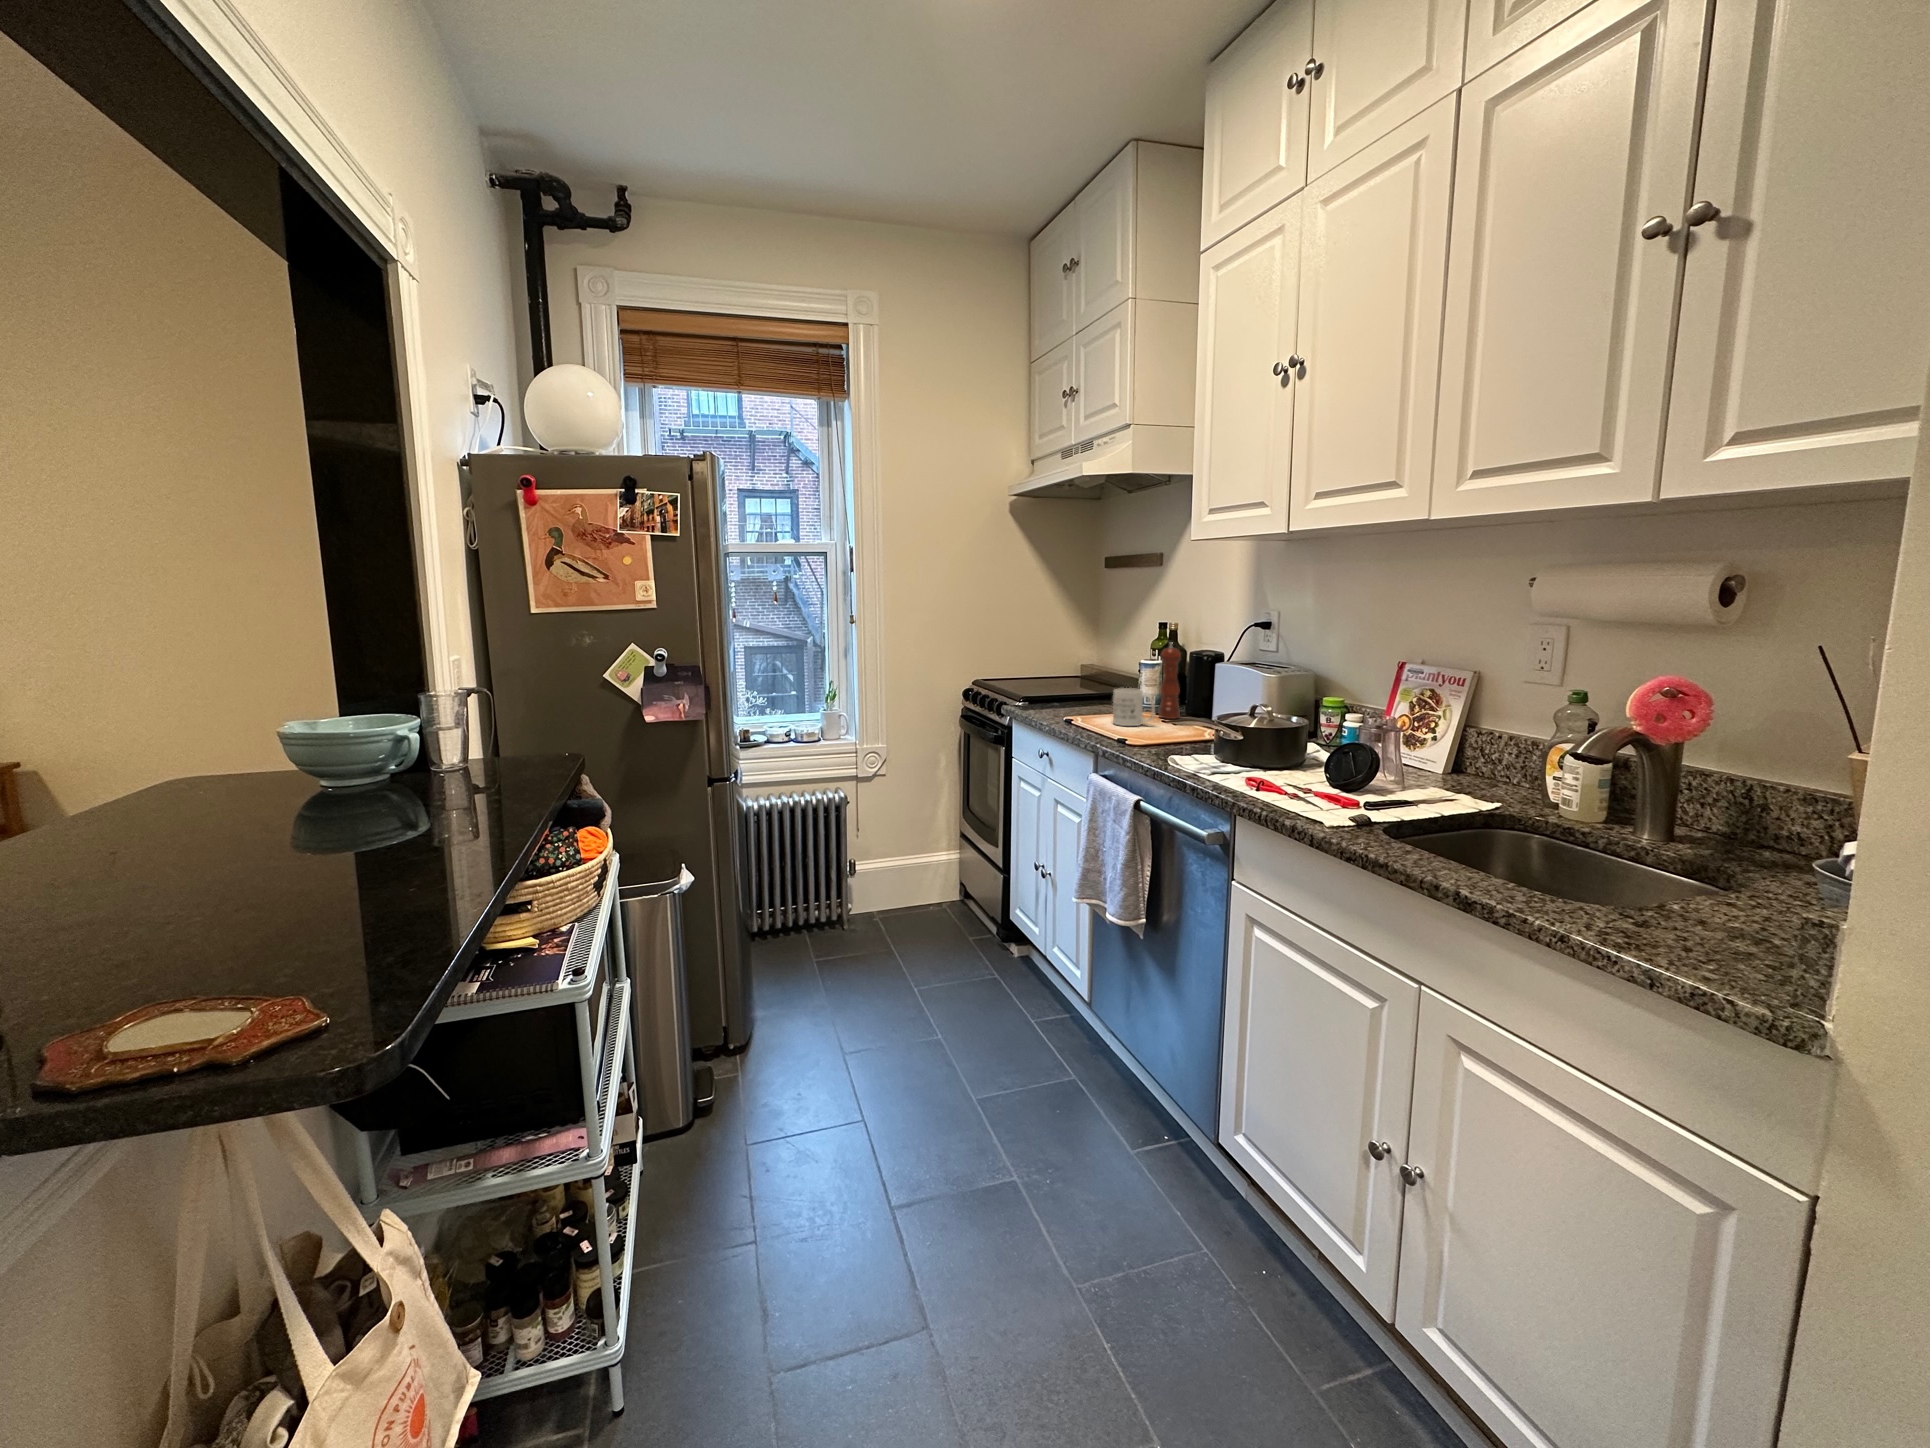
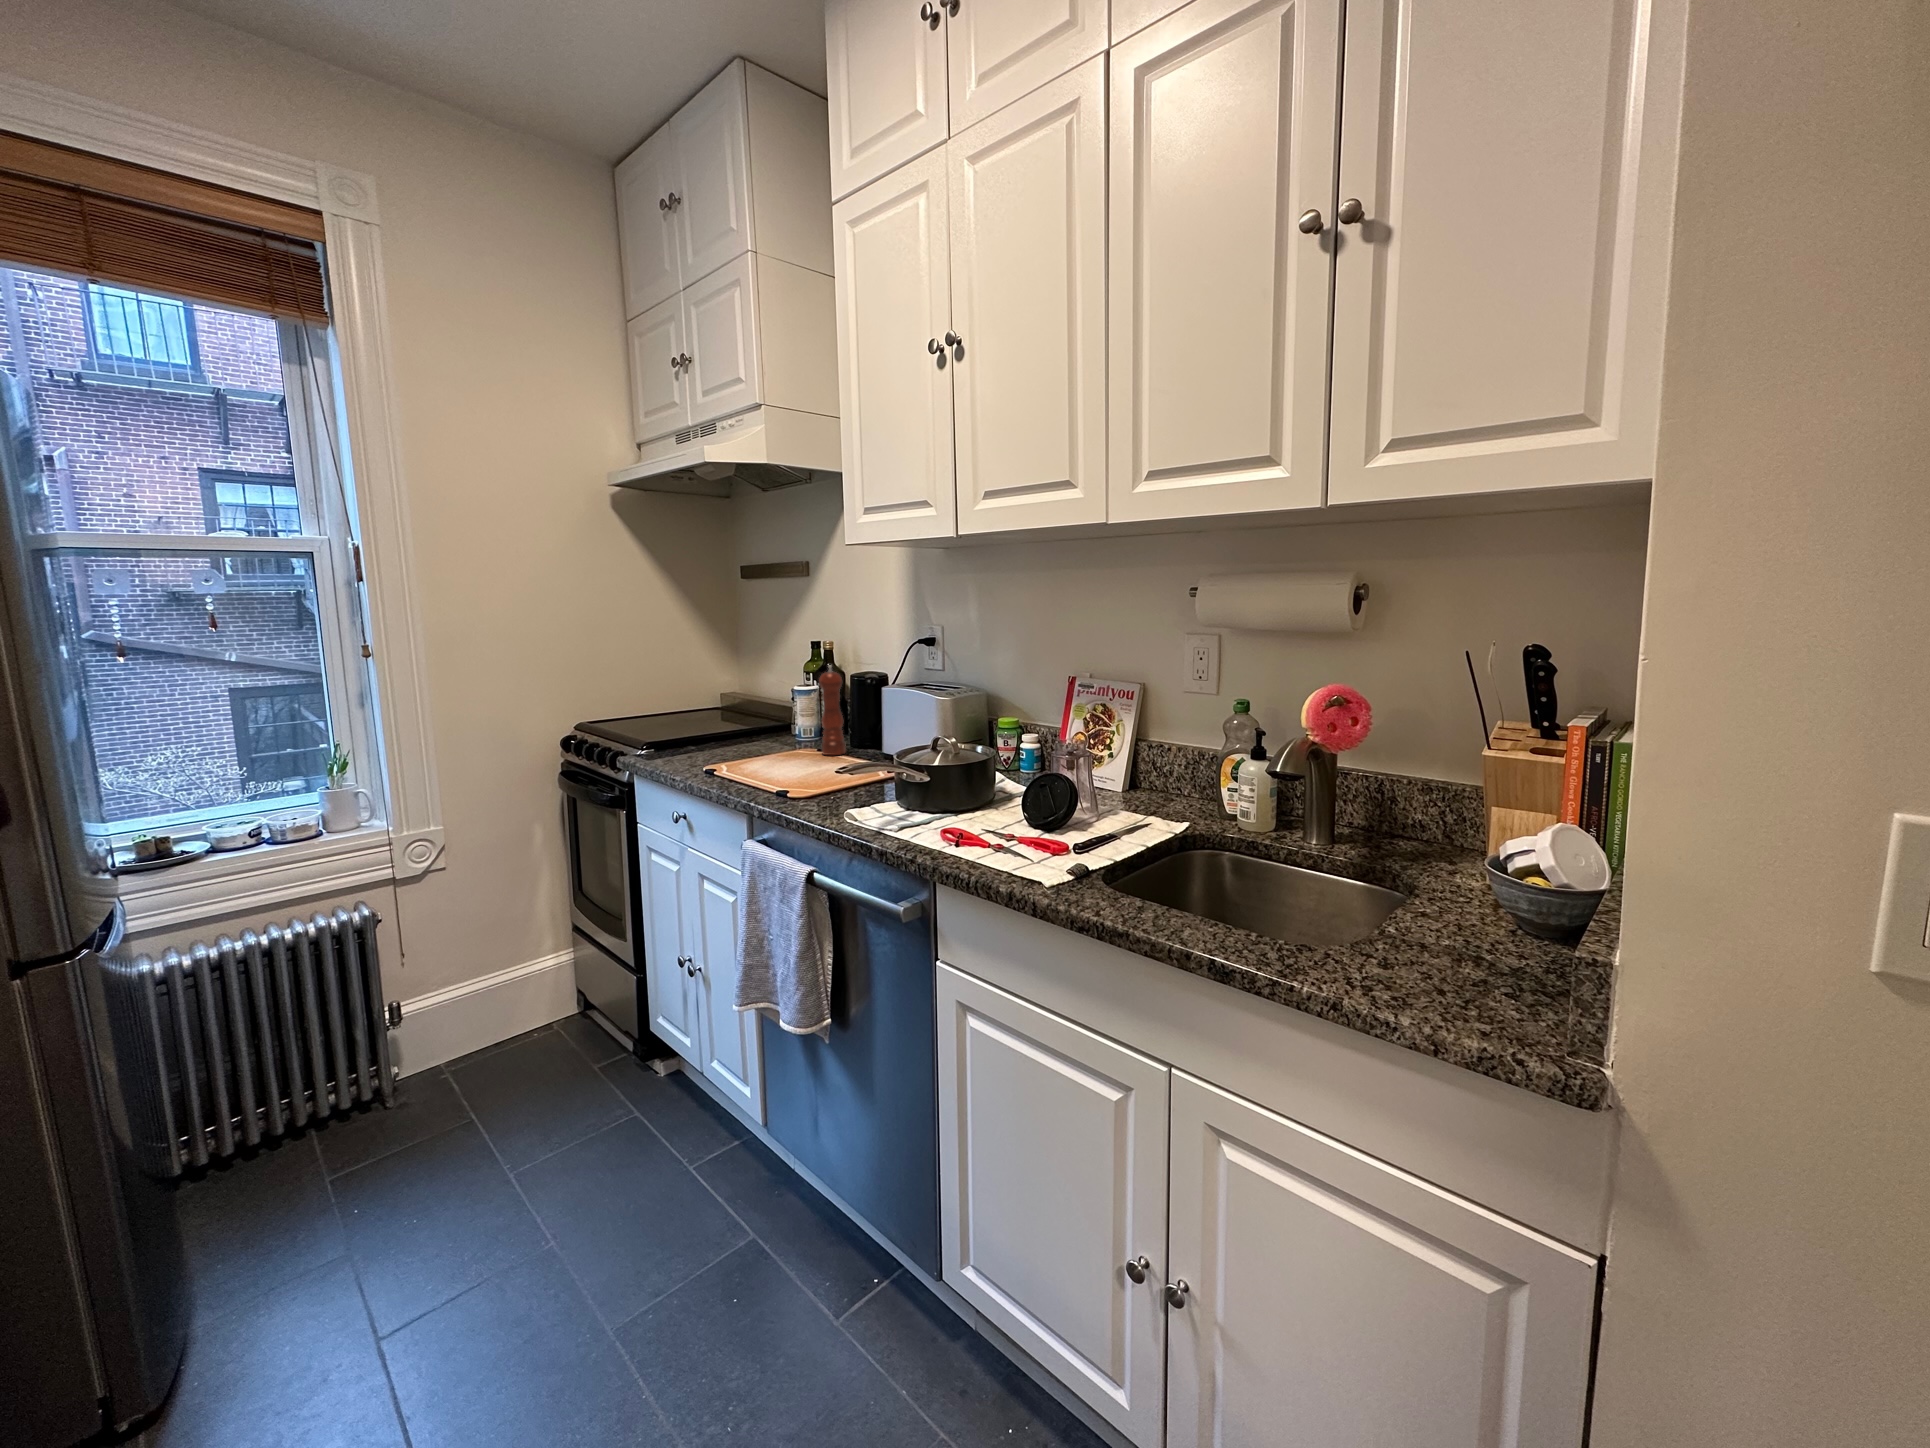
mug: present [1113,688,1155,726] -> none [766,724,818,771]

